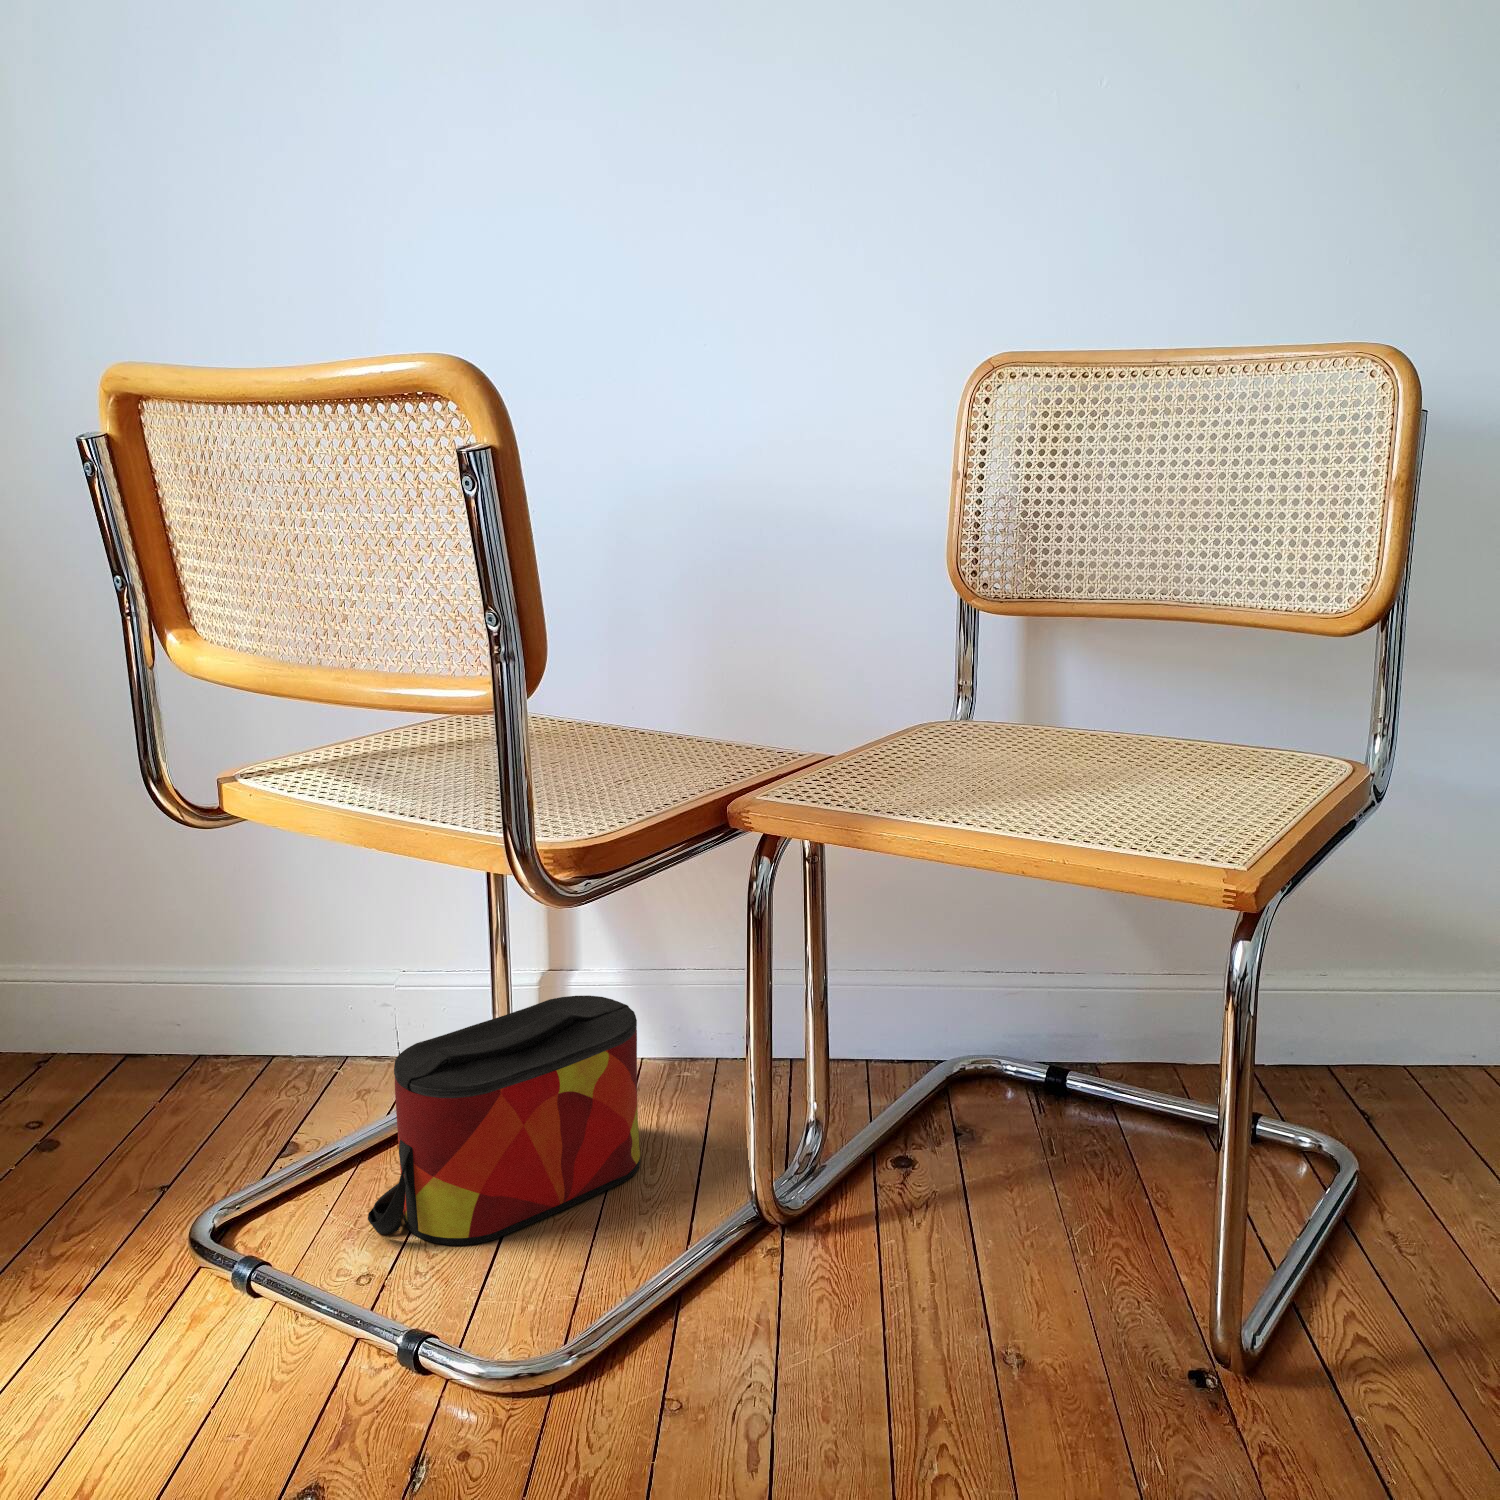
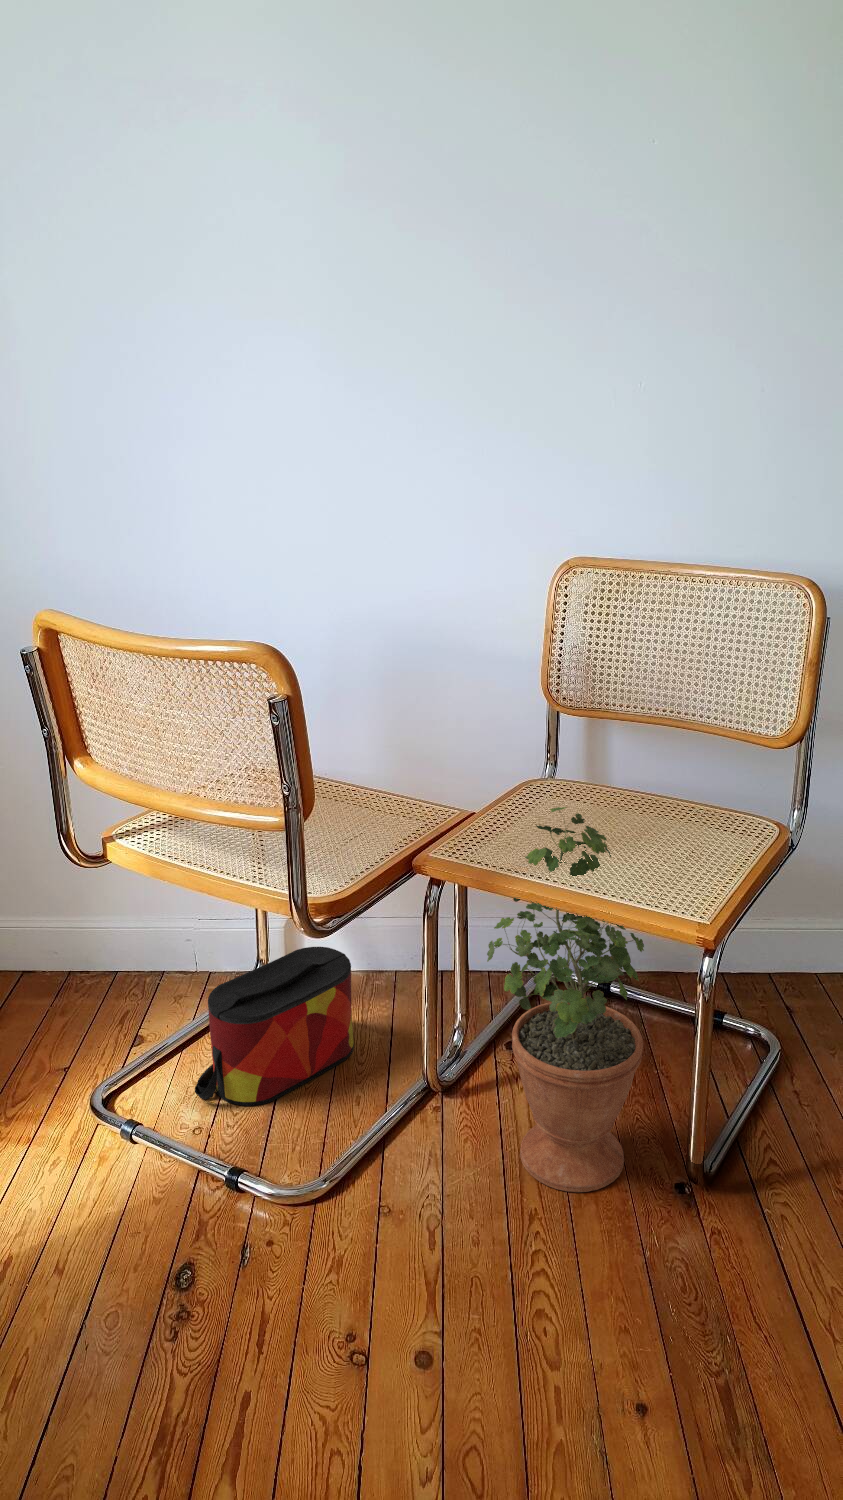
potted plant: none [854,705,1127,1385] -> present [487,807,644,1192]

